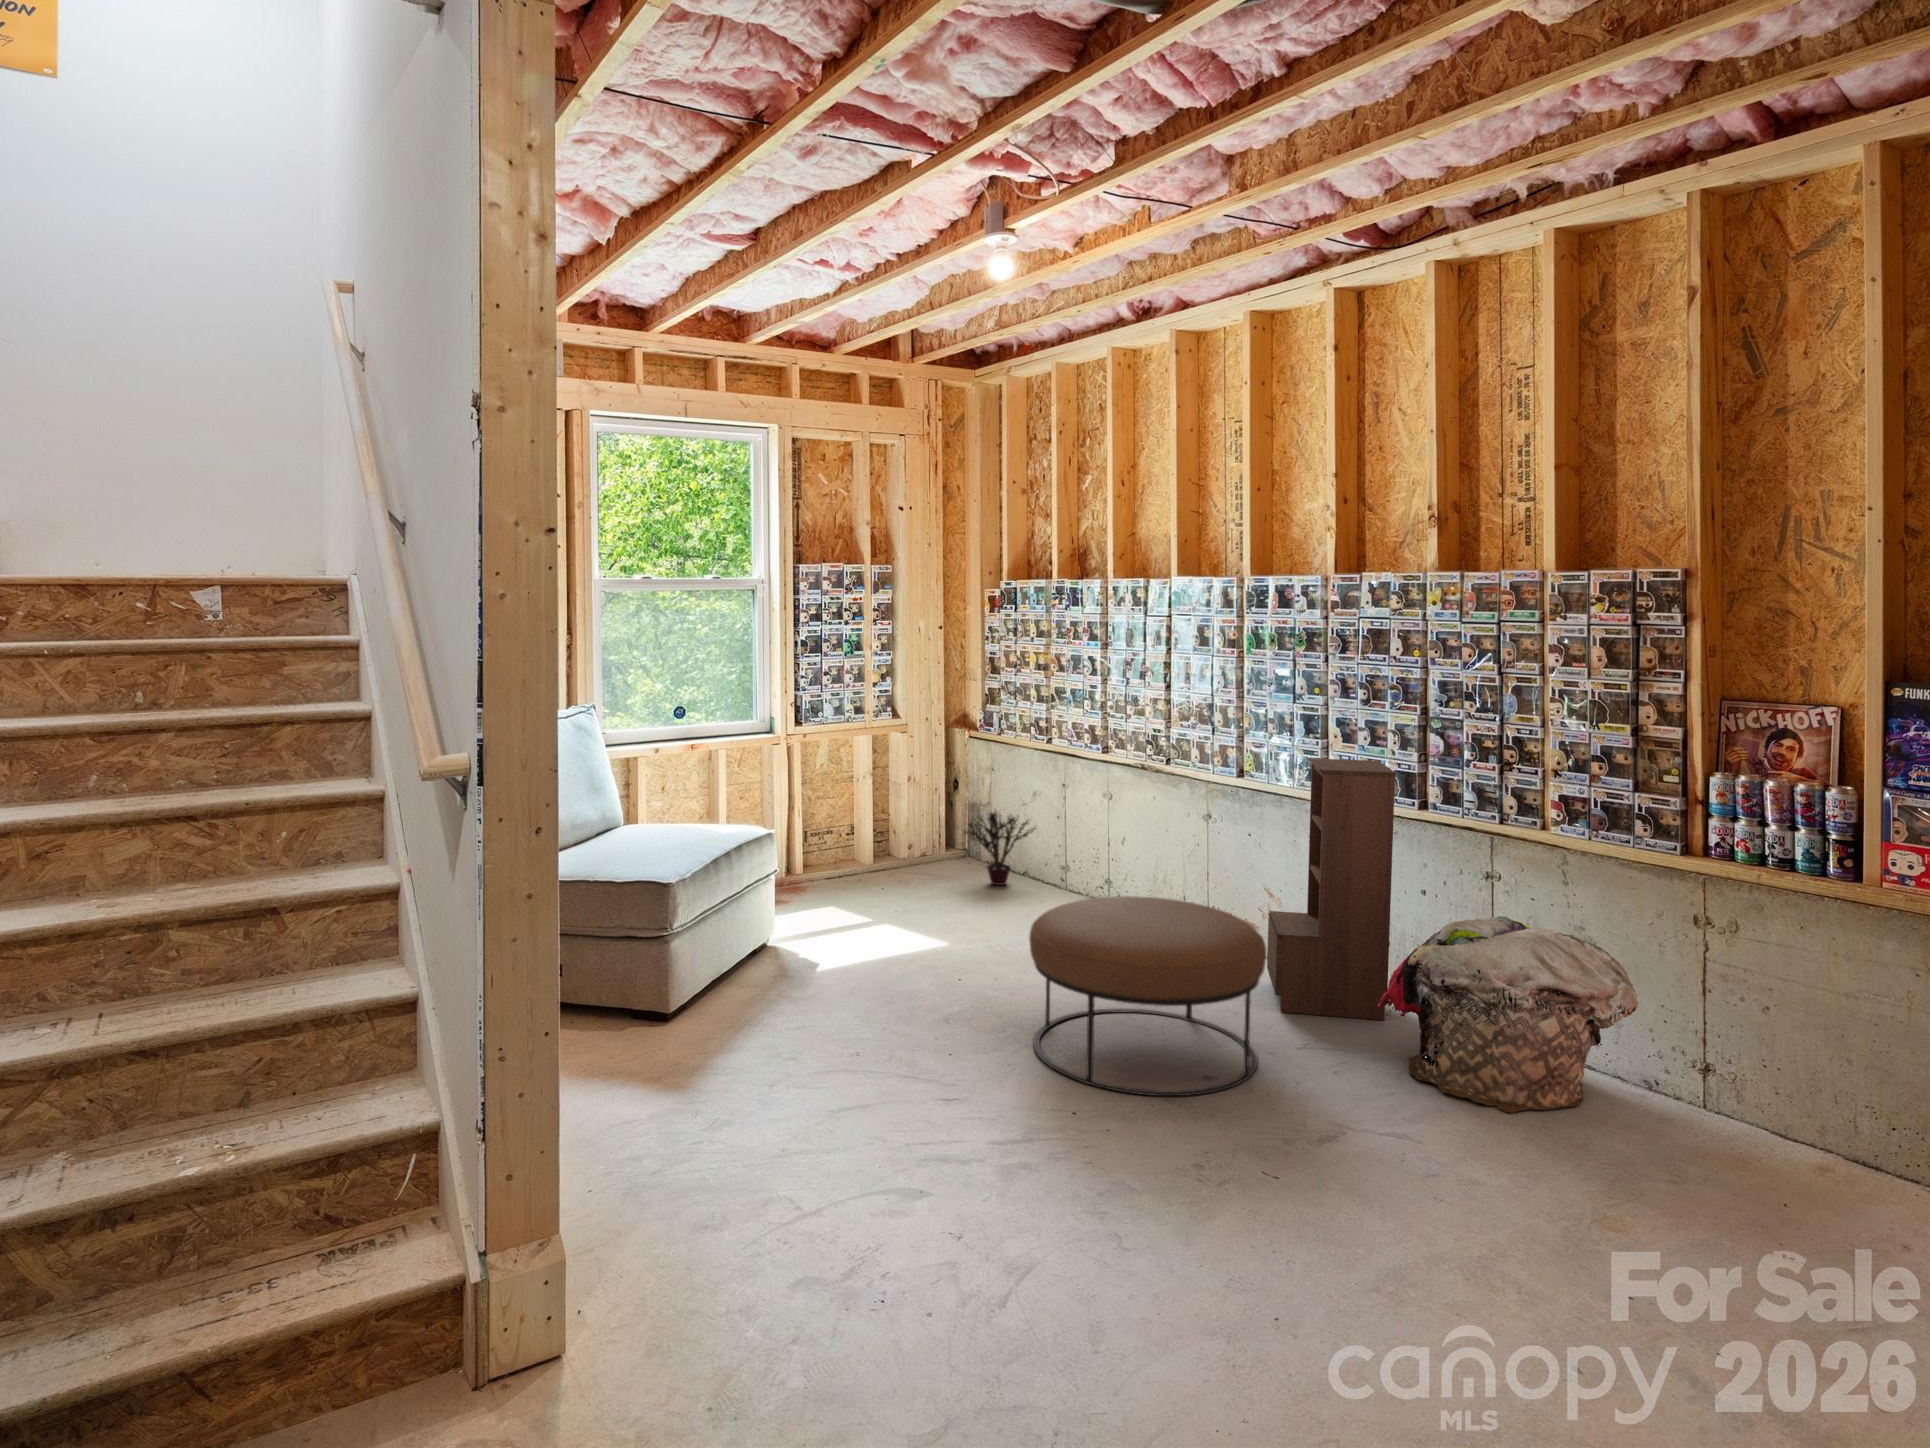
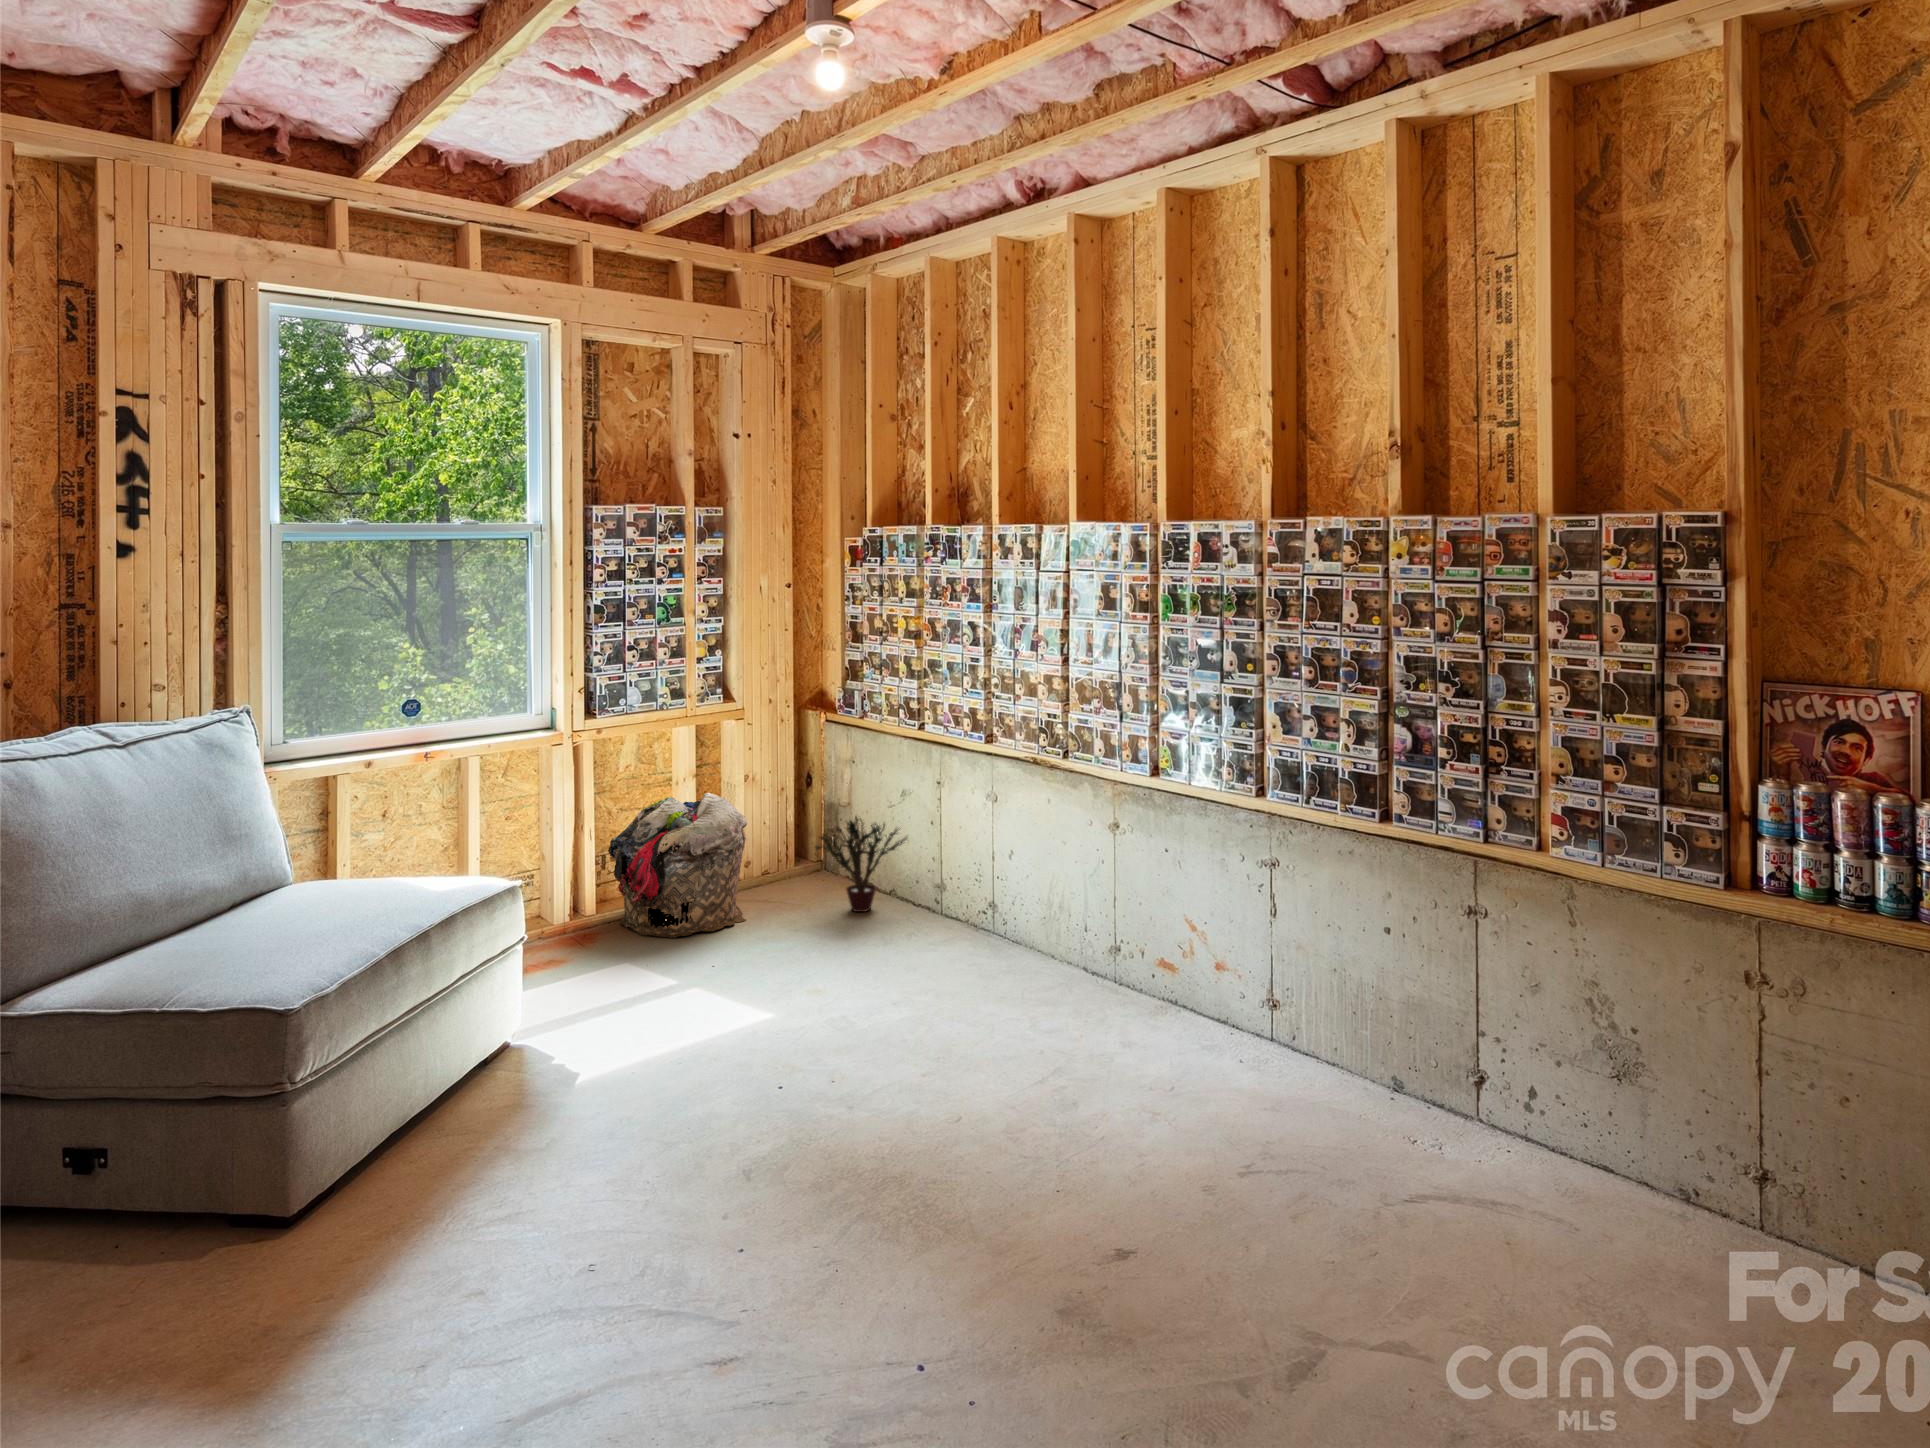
bookshelf: present [1267,758,1396,1020] -> none [1192,757,1356,1098]
ottoman: present [1029,896,1266,1096] -> none [871,958,1198,1274]
laundry basket: present [1377,916,1638,1113] -> present [608,792,747,938]

